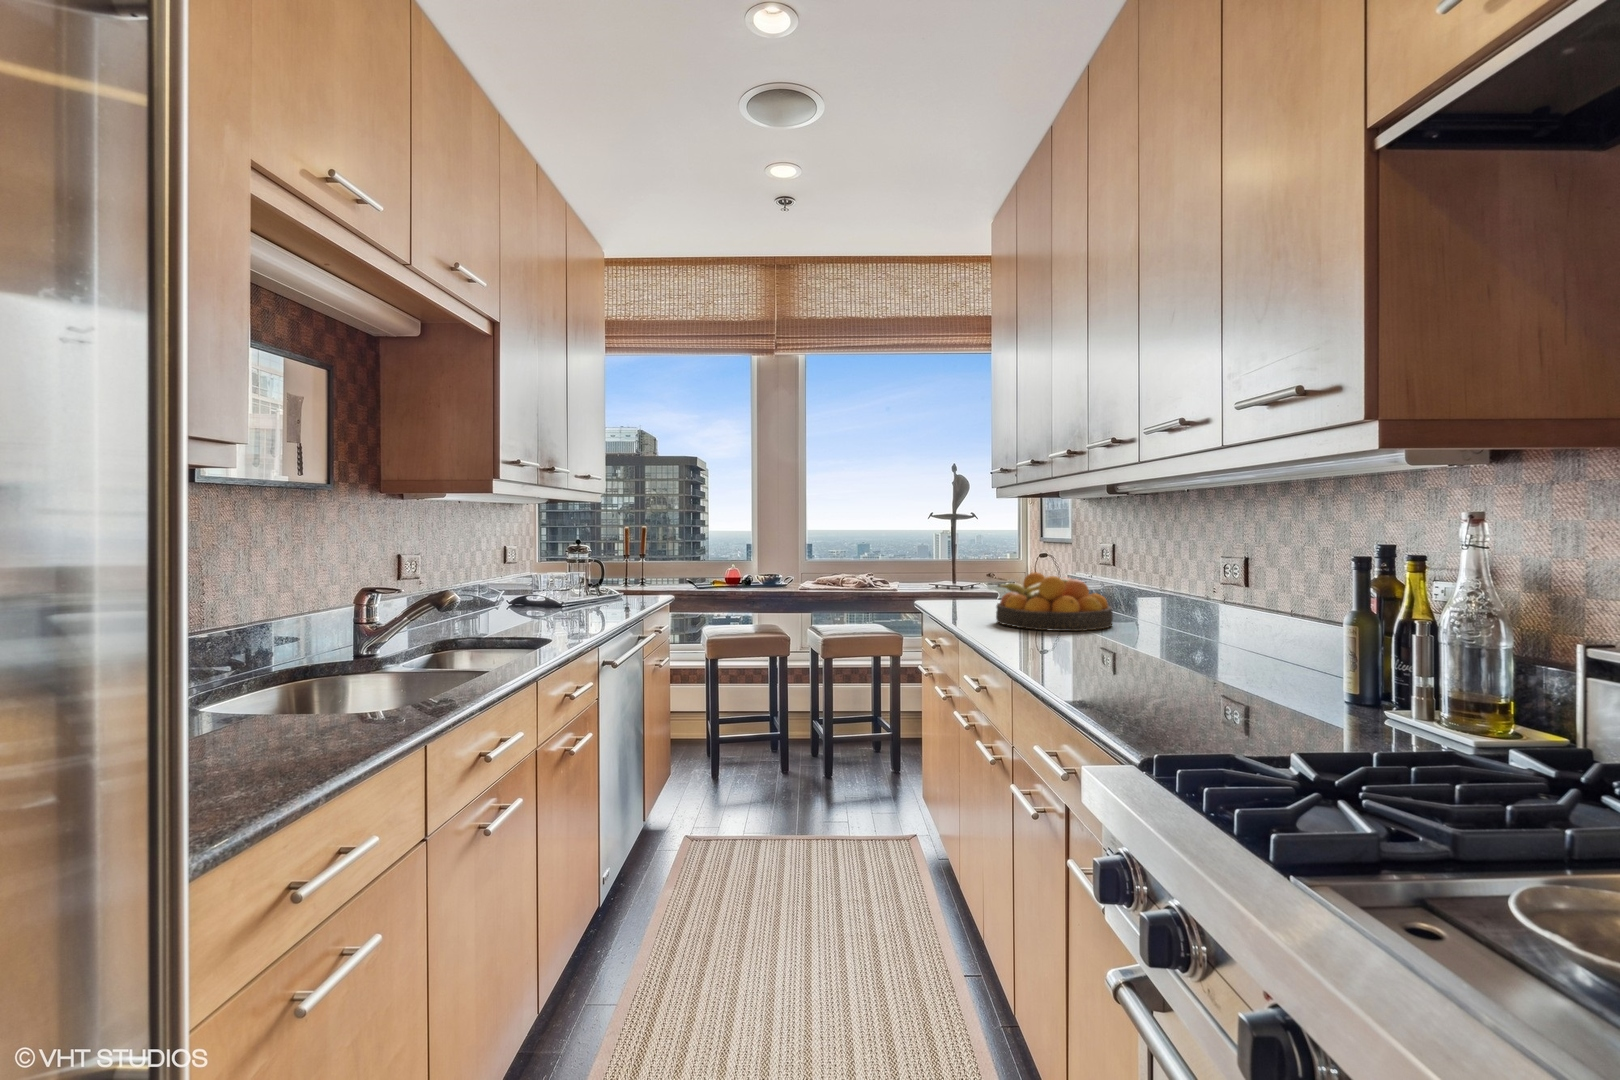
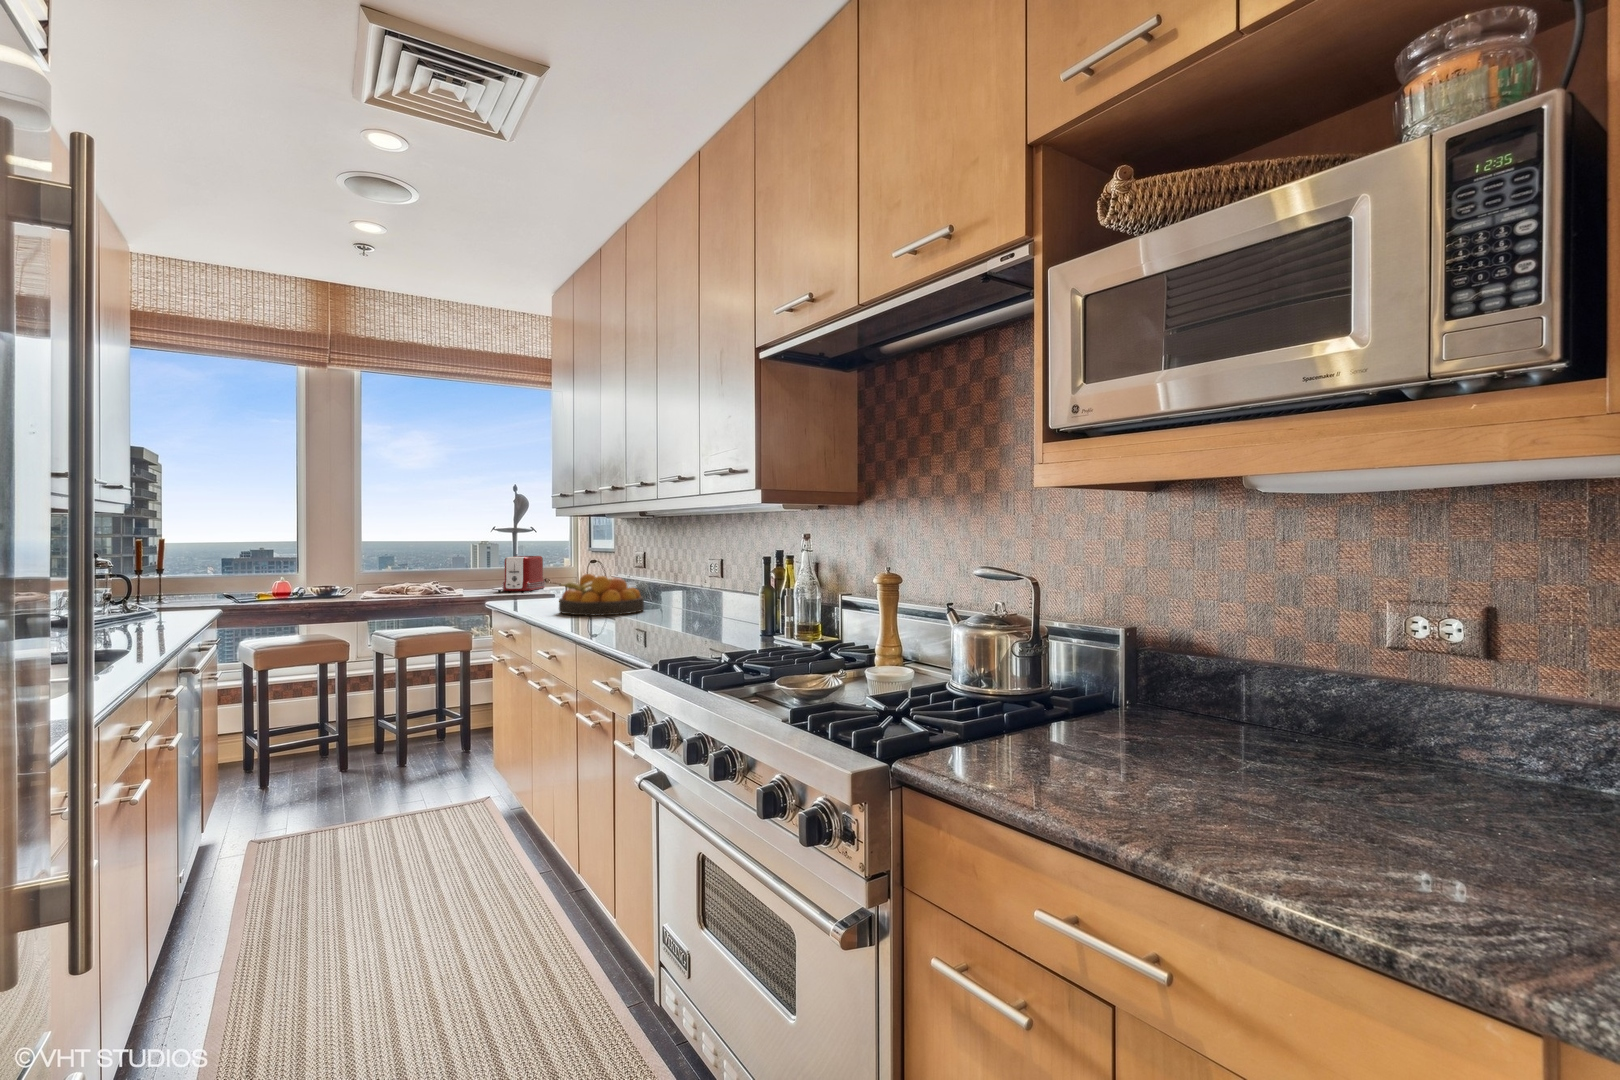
toaster: none [940,547,988,588] -> present [502,556,545,591]

